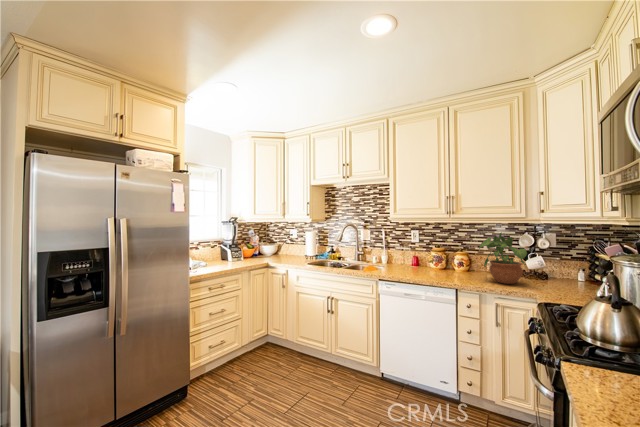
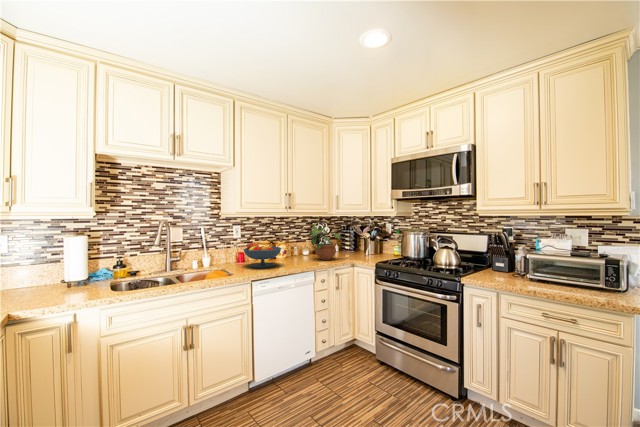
fruit bowl: none [397,247,436,274] -> present [243,242,281,268]

